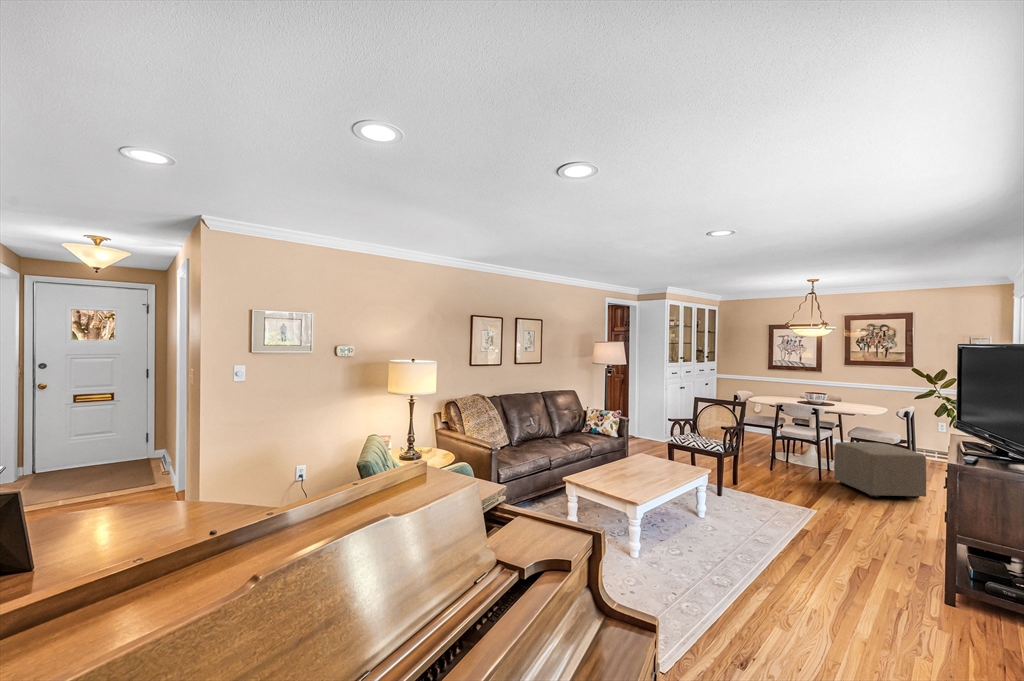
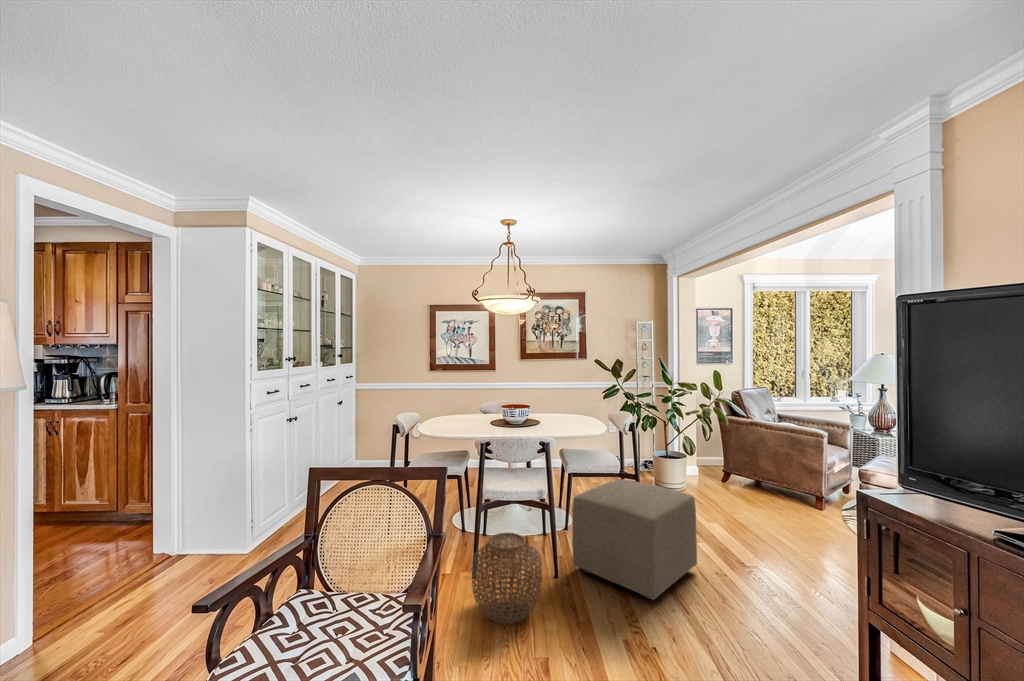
woven basket: none [765,447,803,484] -> present [472,533,542,625]

